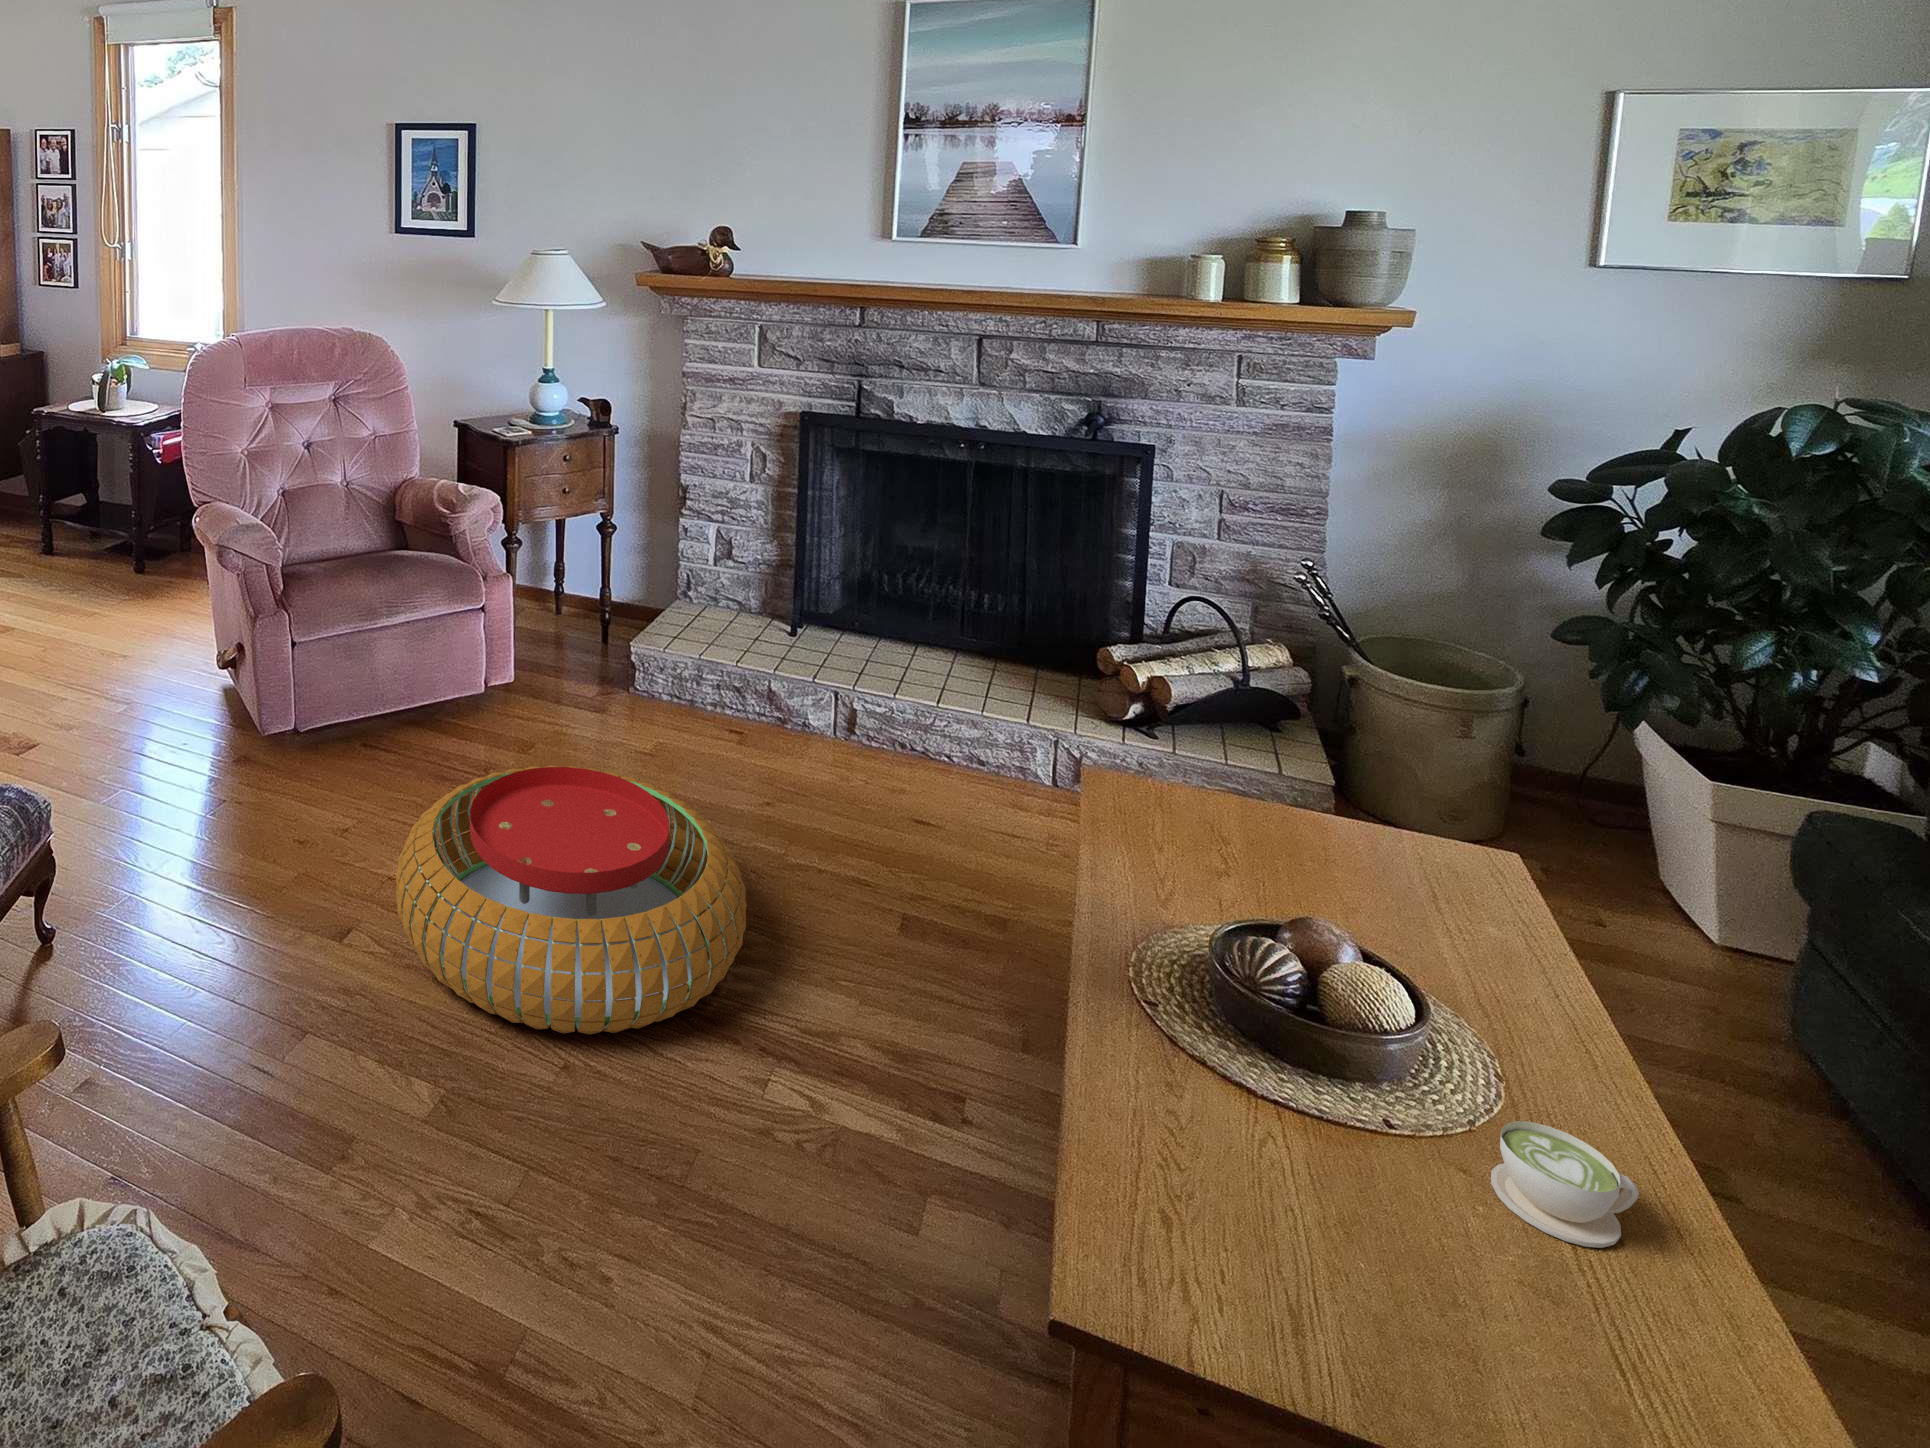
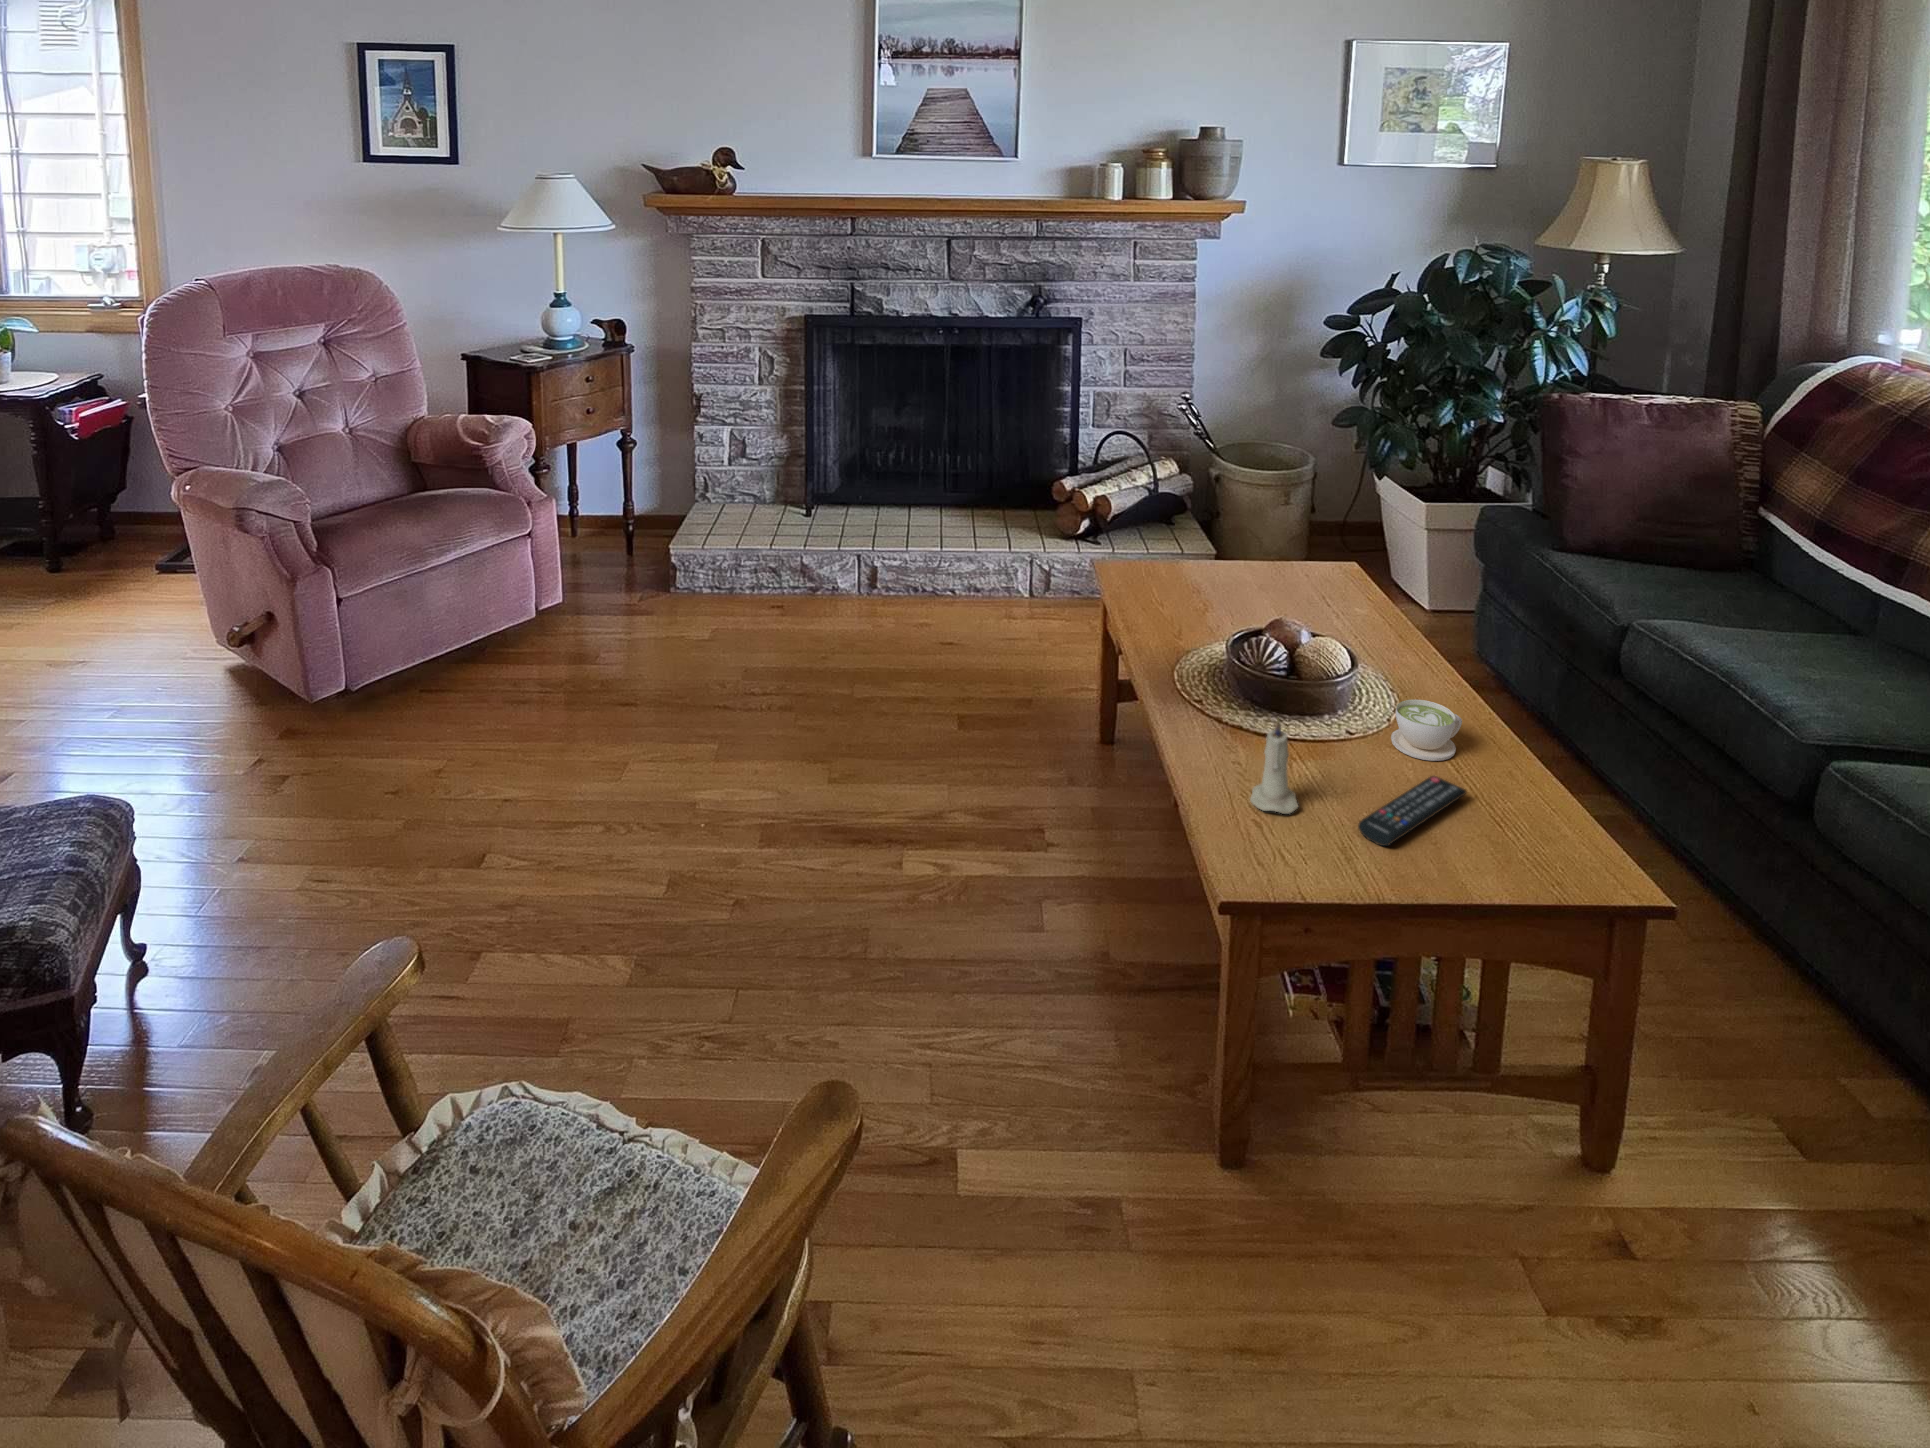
pouf: present [396,765,747,1035] -> none [531,653,859,884]
candle: none [1184,1085,1268,1238] -> present [1250,719,1298,814]
remote control: none [1360,1269,1611,1362] -> present [1358,776,1466,846]

